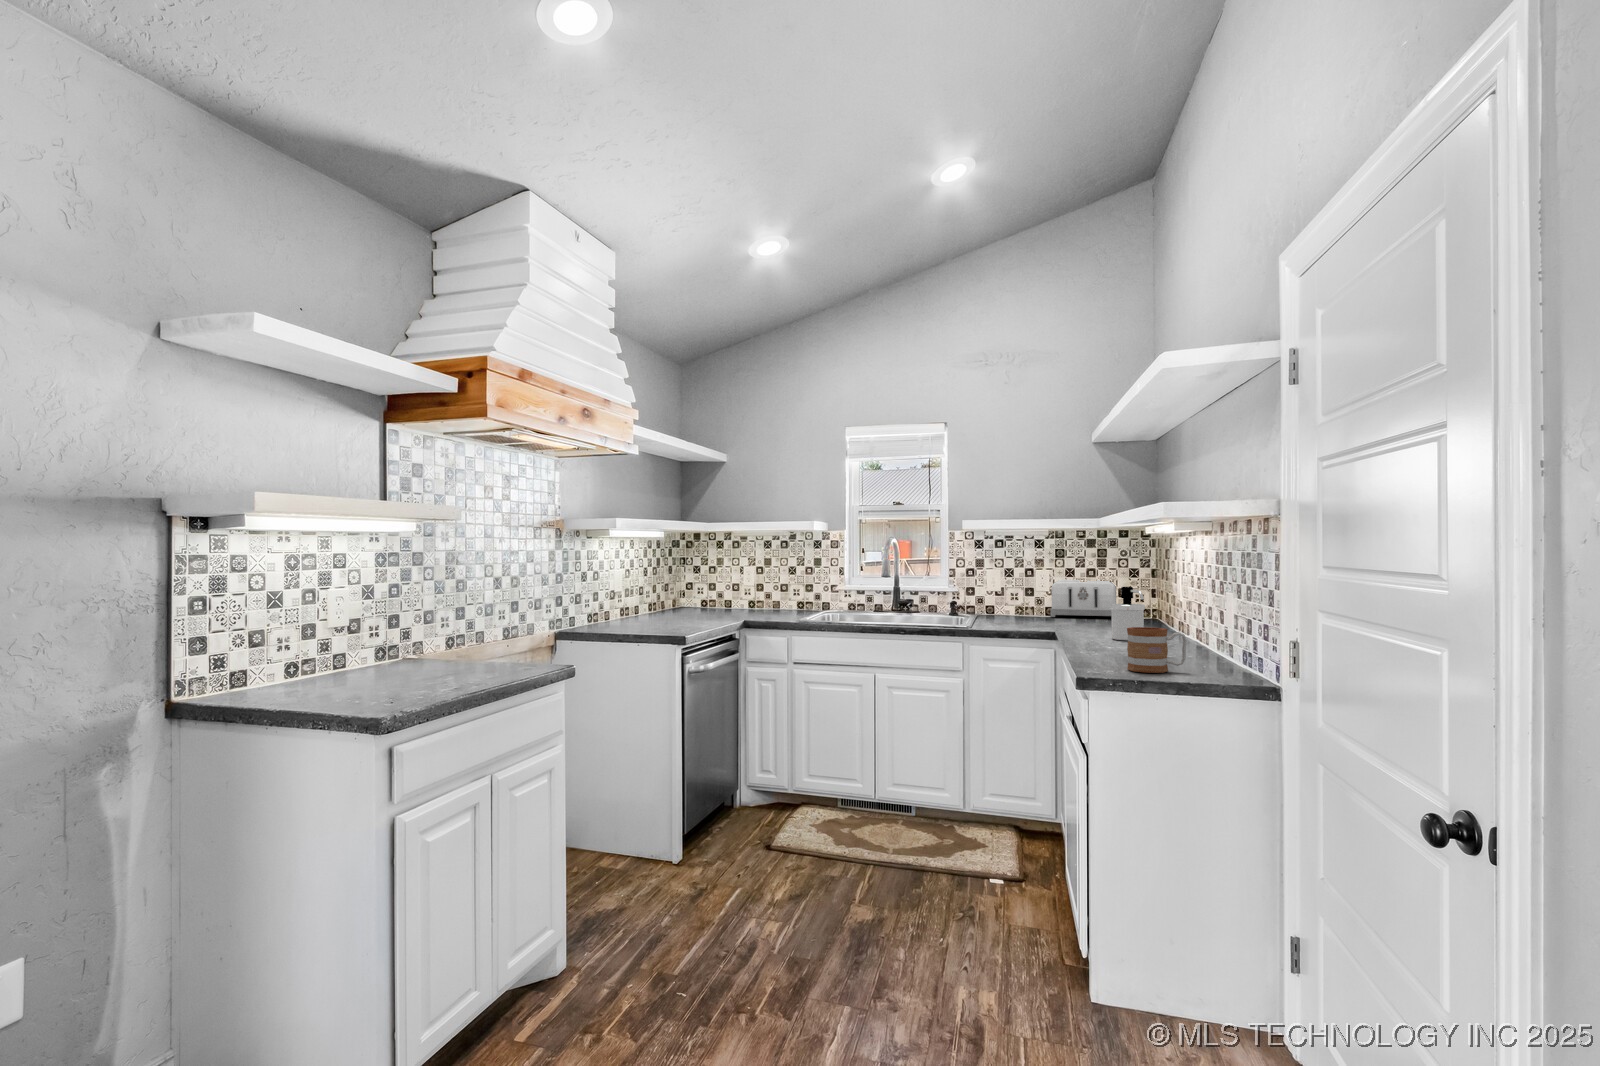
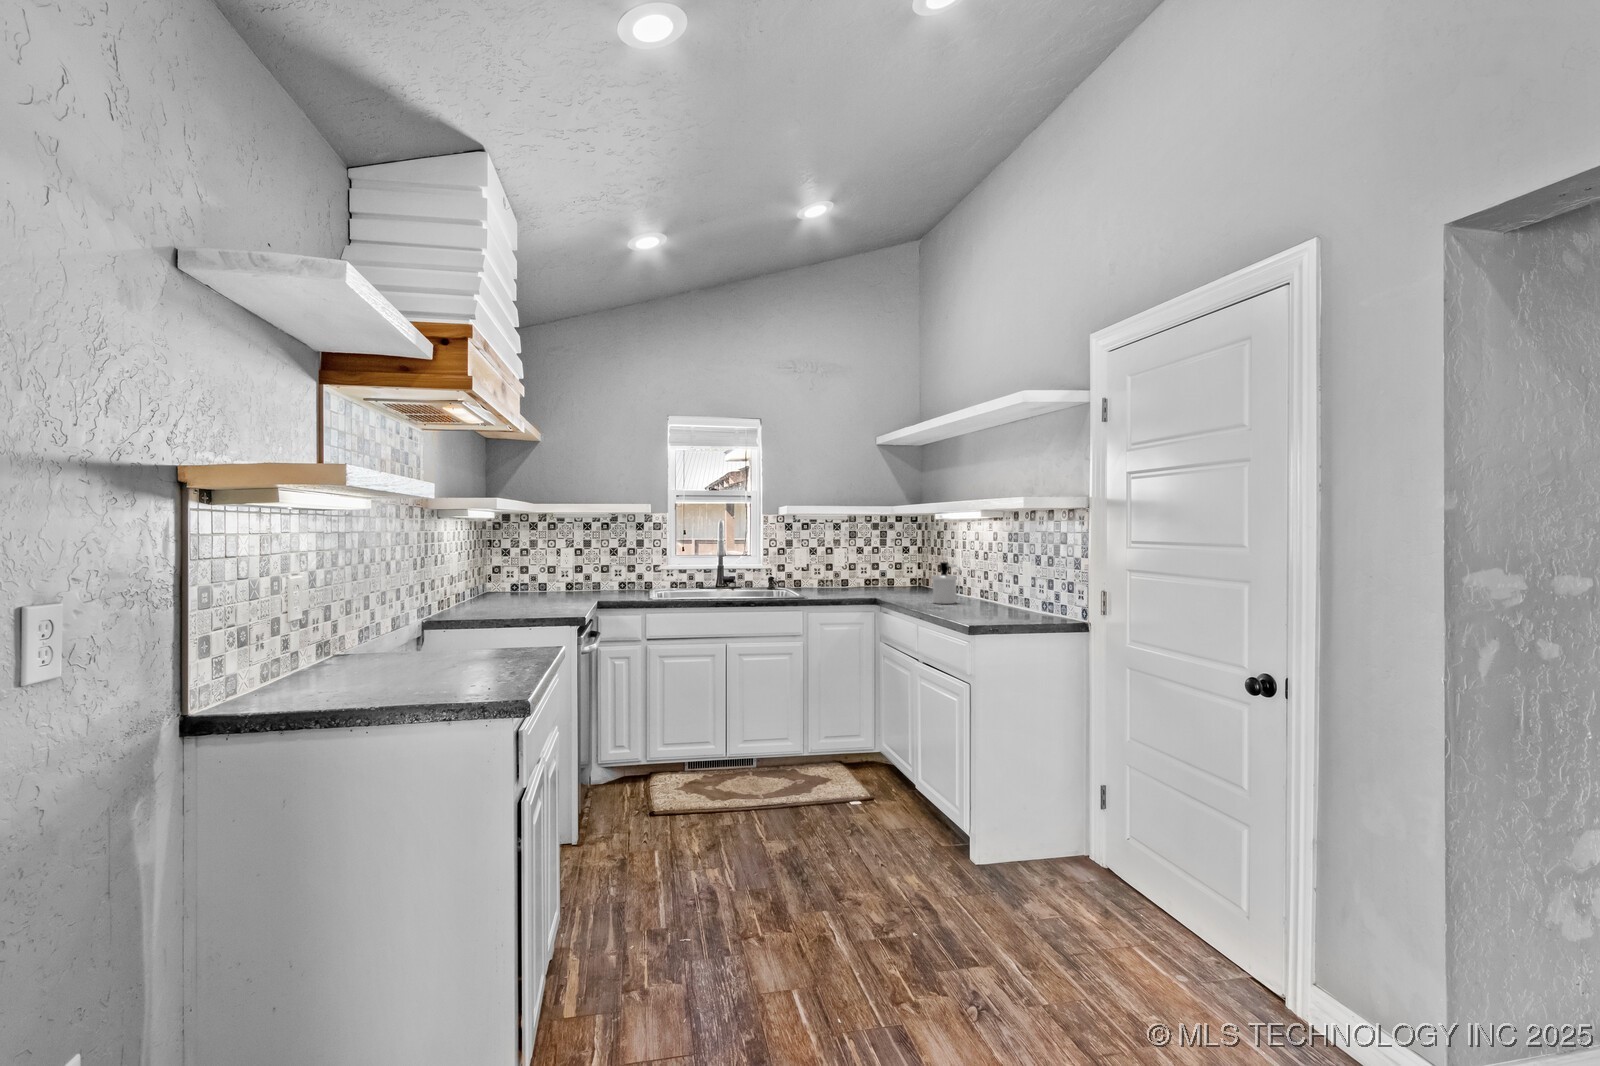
toaster: present [1051,580,1116,617] -> none [844,556,902,588]
mug: present [1127,627,1187,673] -> none [993,593,1033,625]

